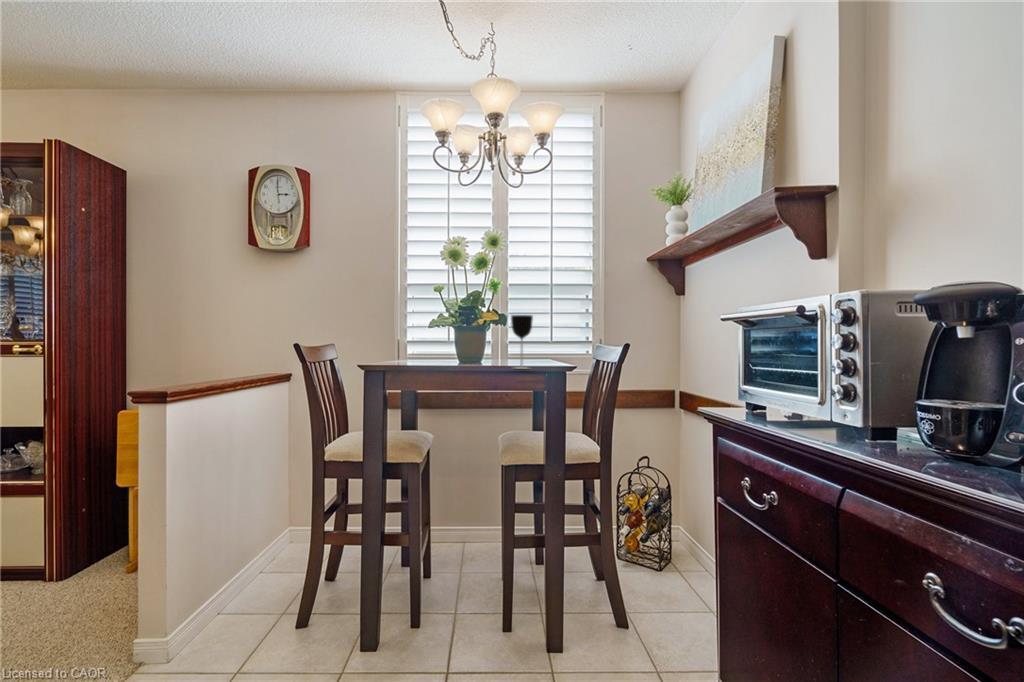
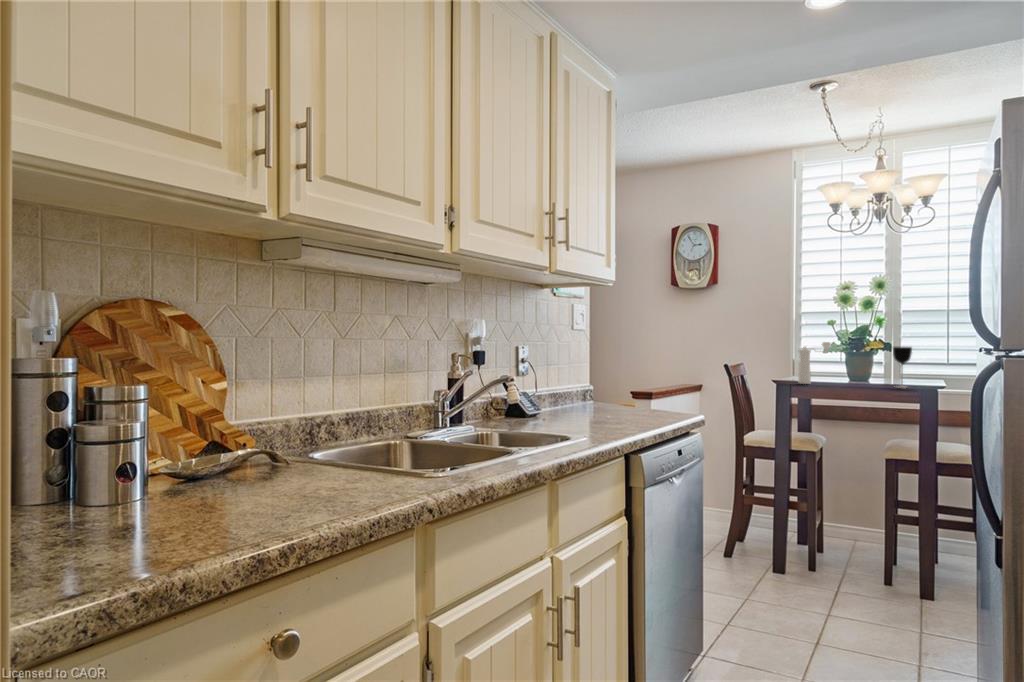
pepper mill: none [395,310,438,368] -> present [798,342,831,384]

